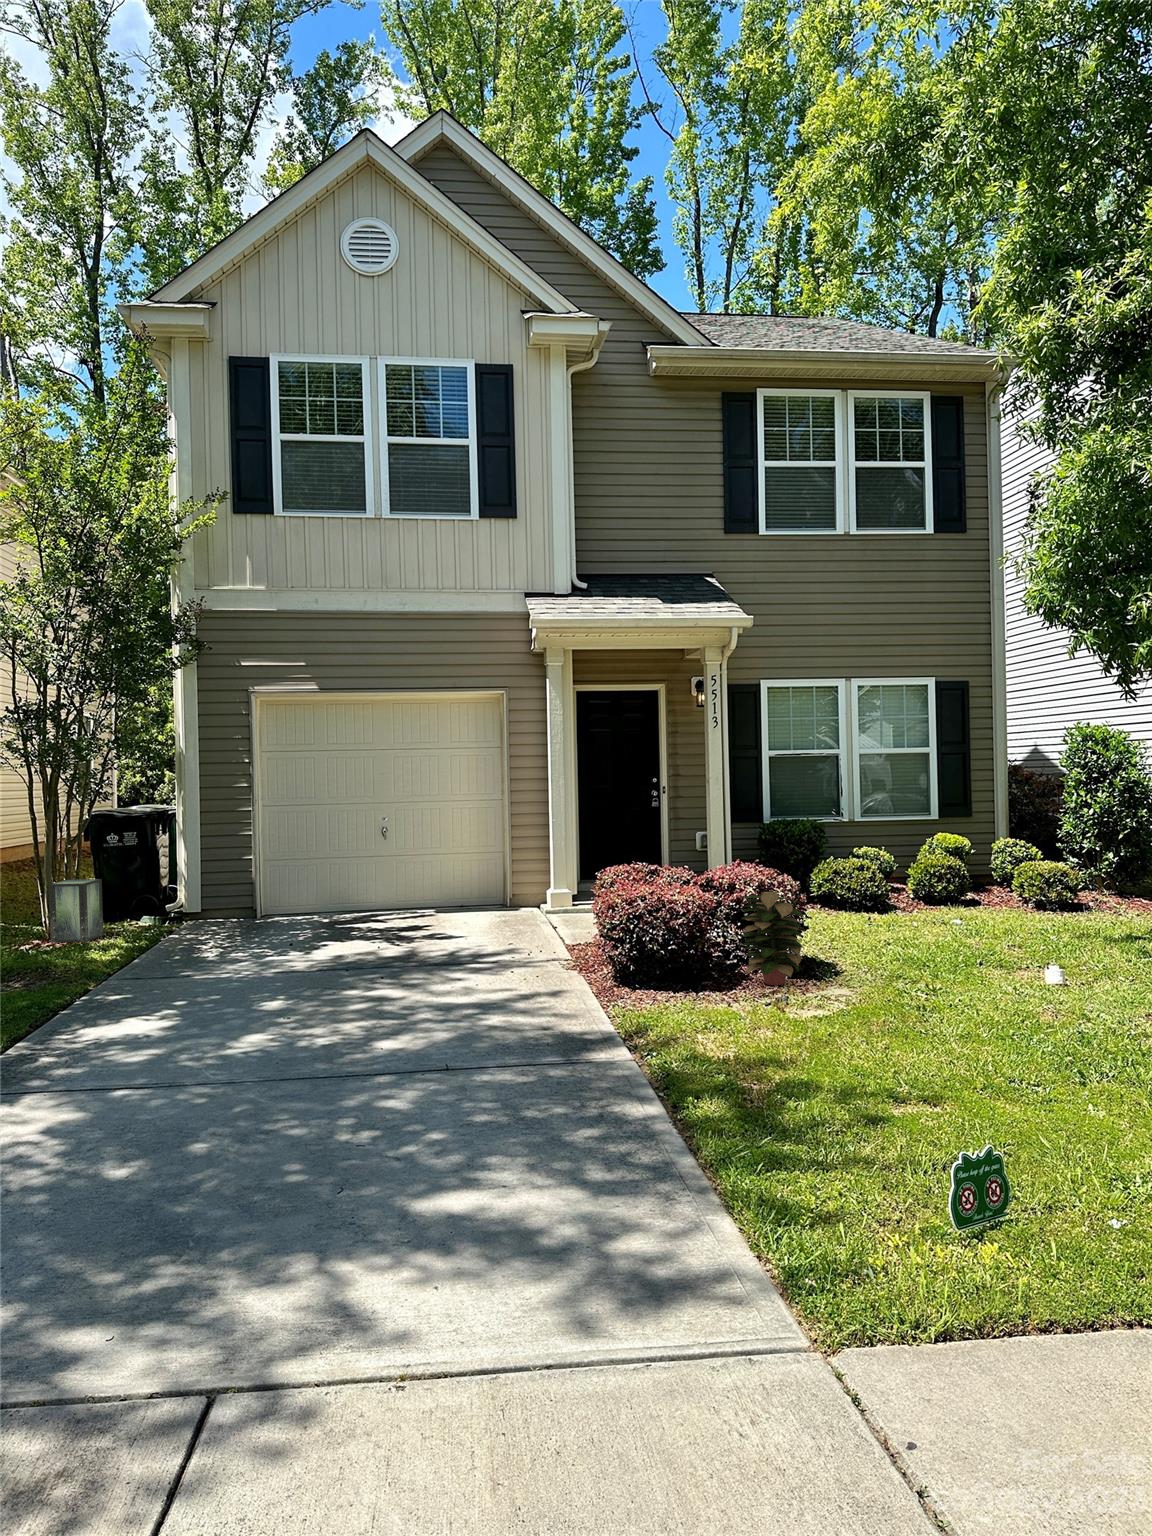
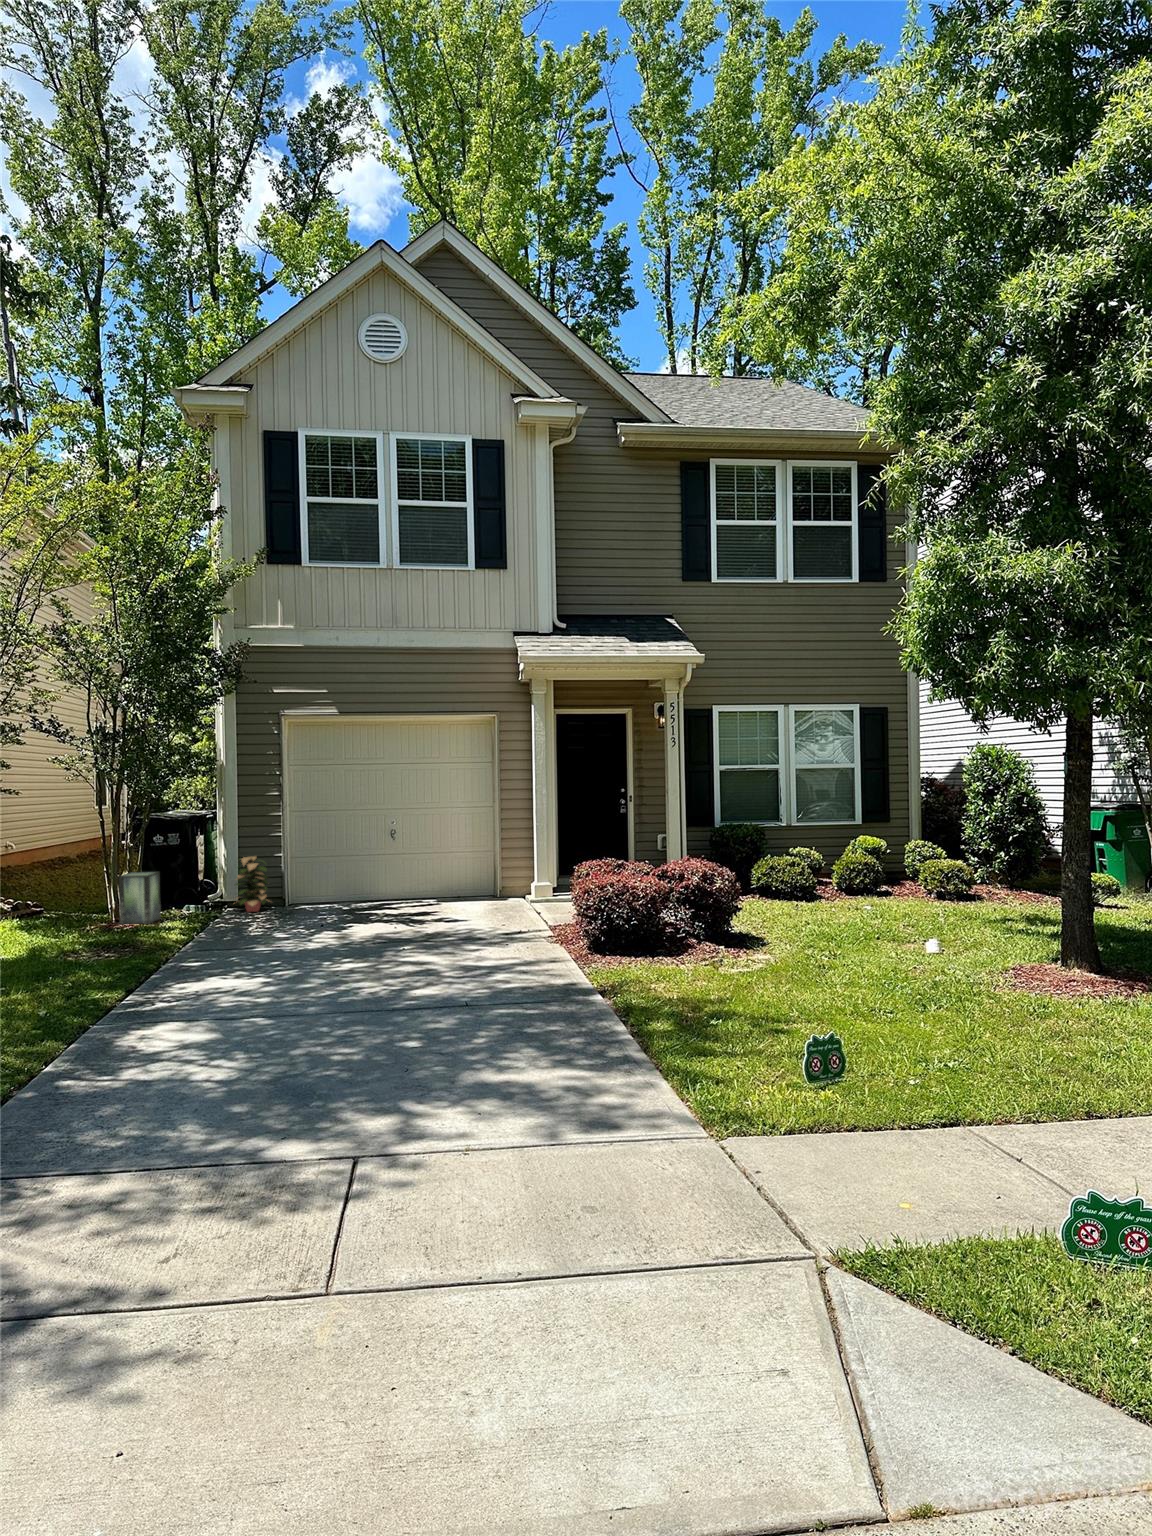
decorative plant: present [742,892,804,985] -> present [236,856,269,912]

